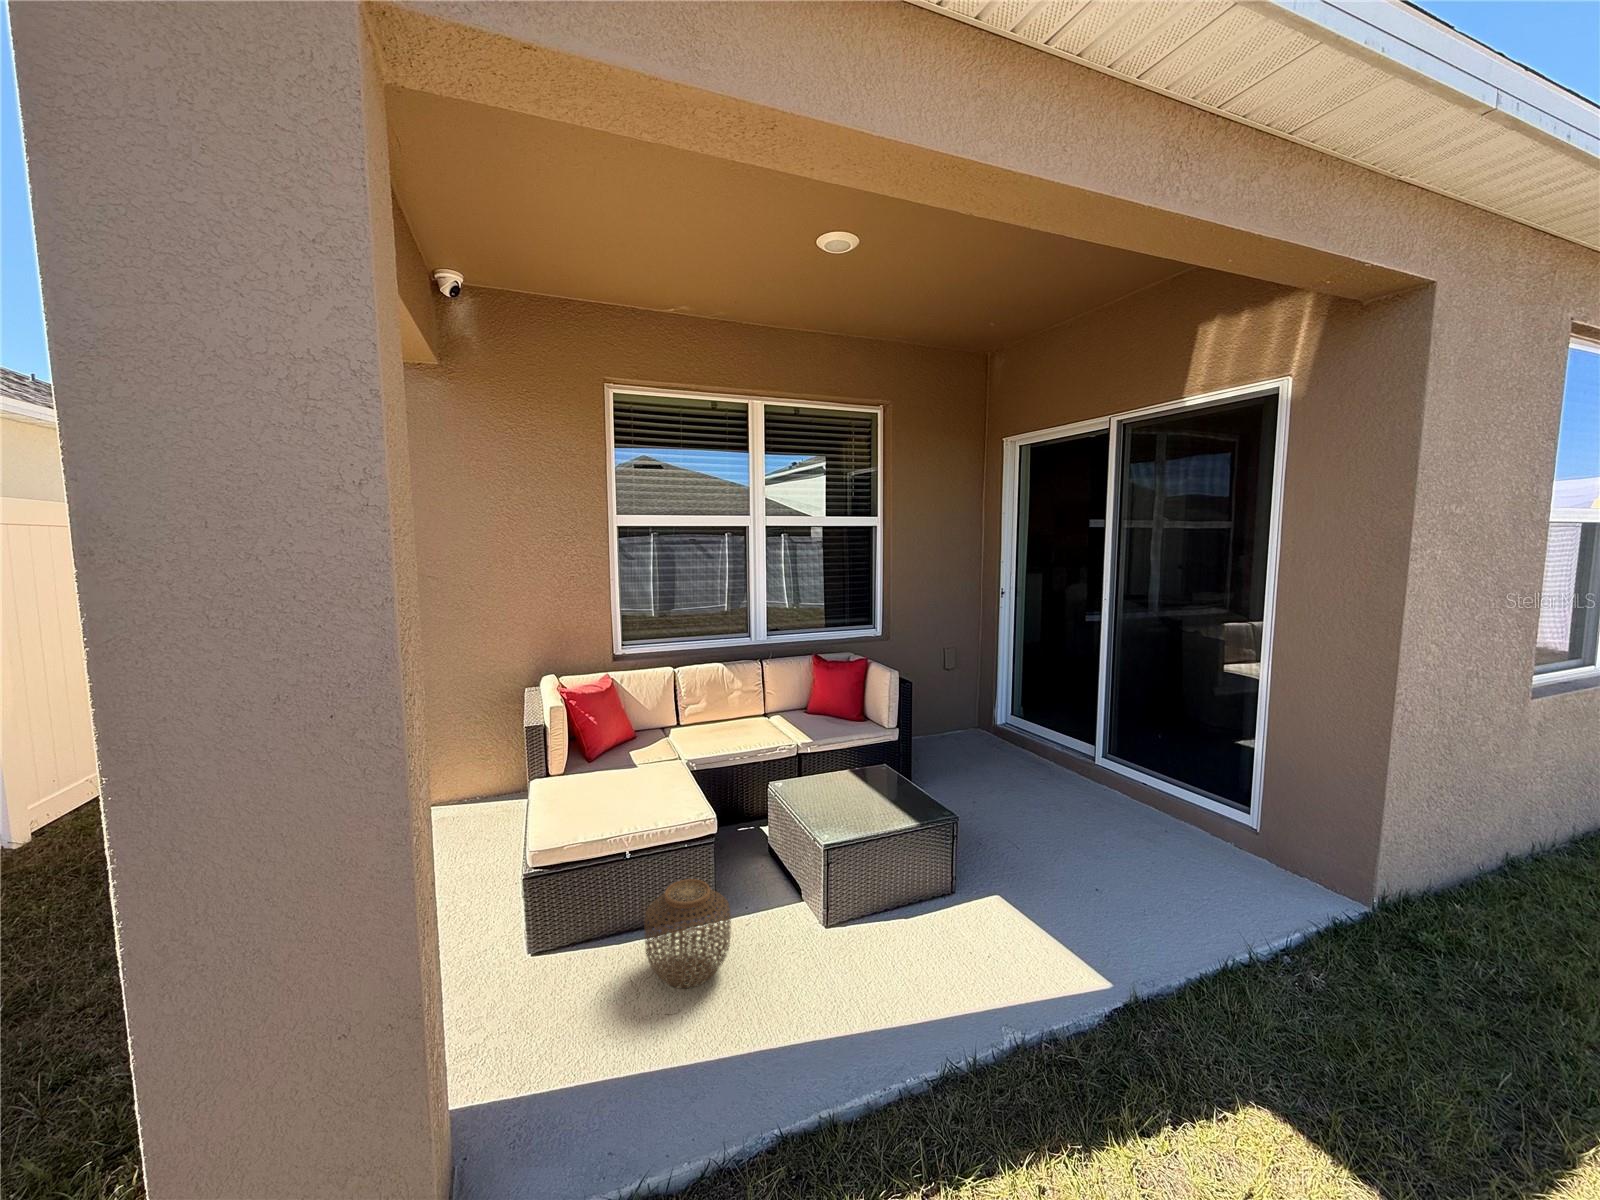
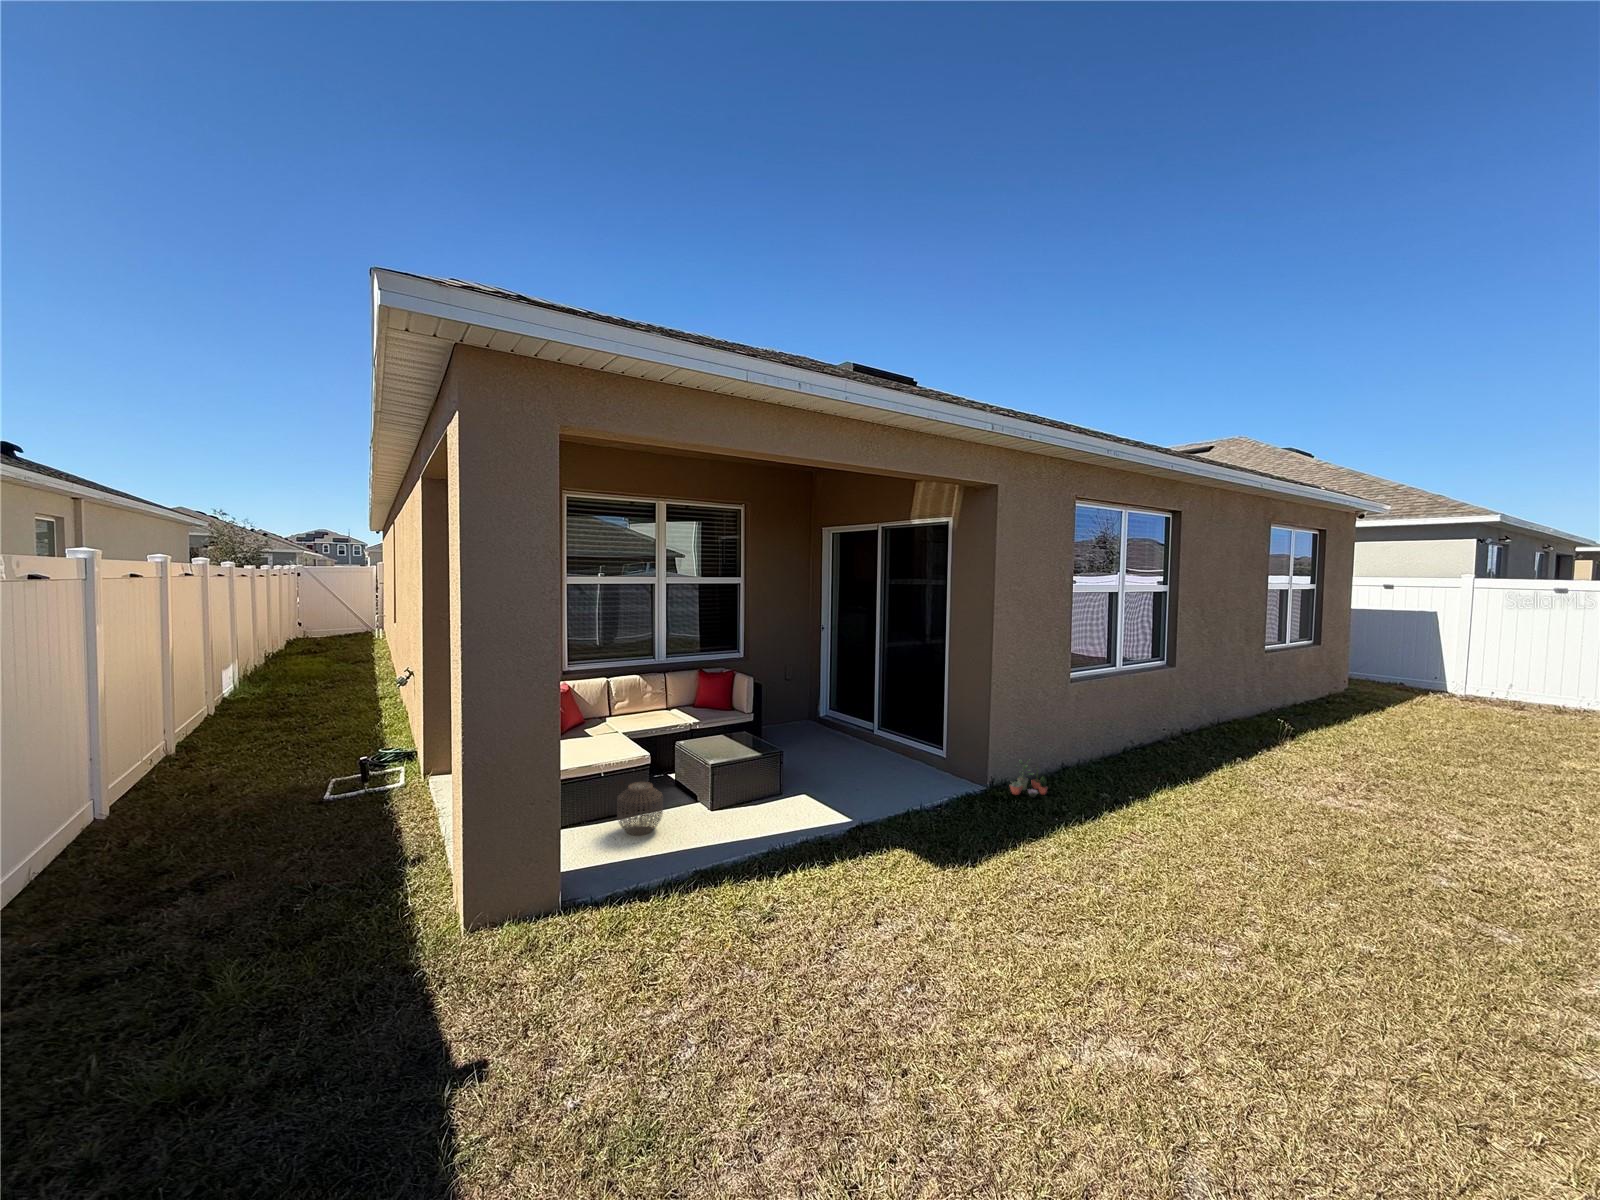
potted plant: none [1430,855,1526,949] -> present [1010,761,1047,798]

